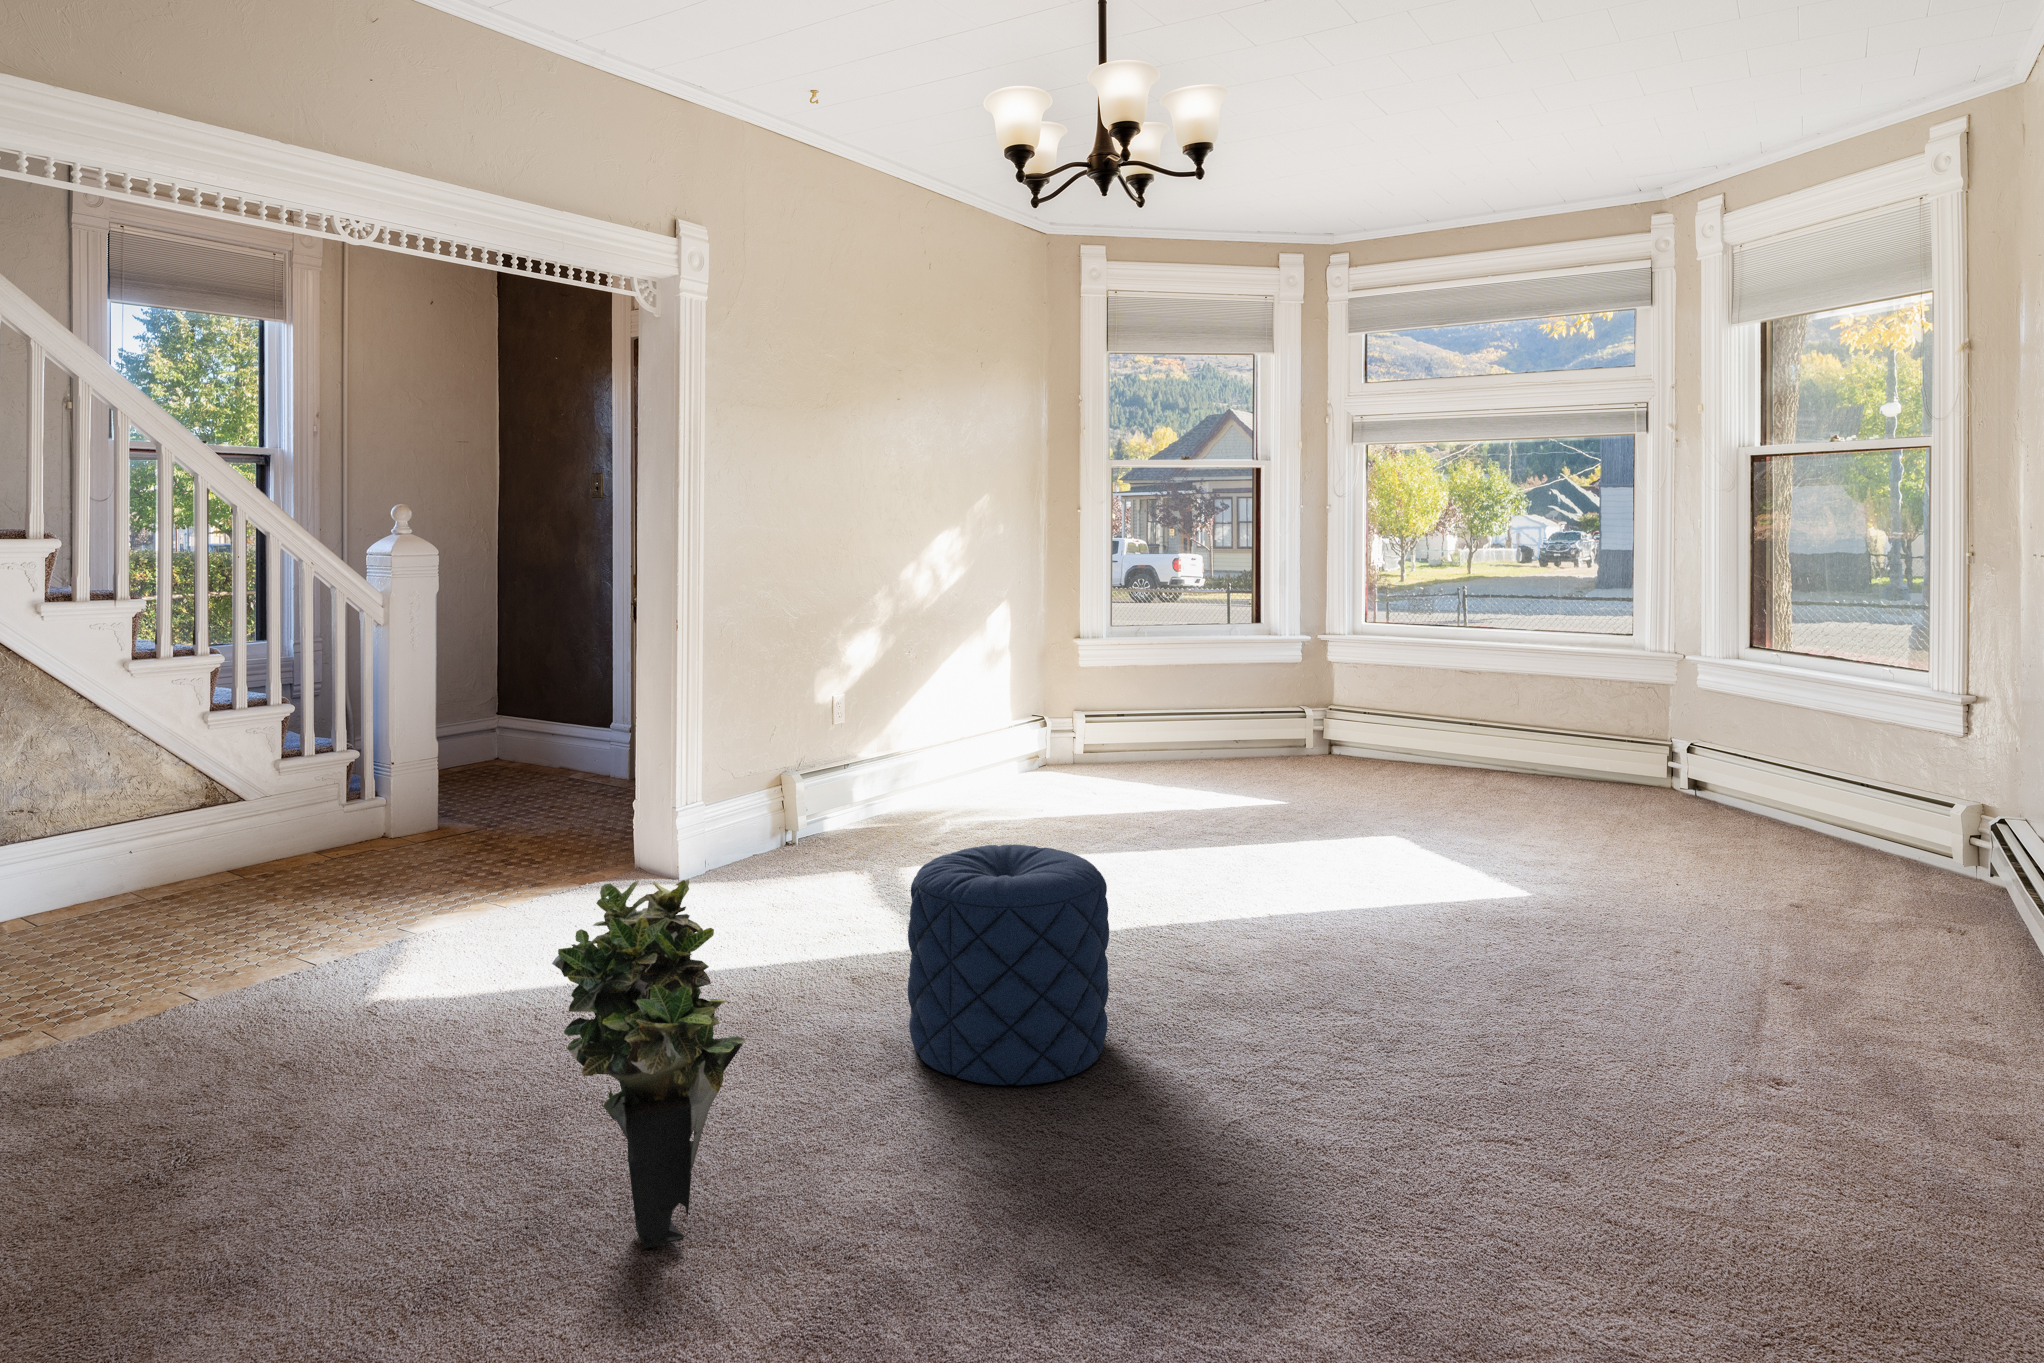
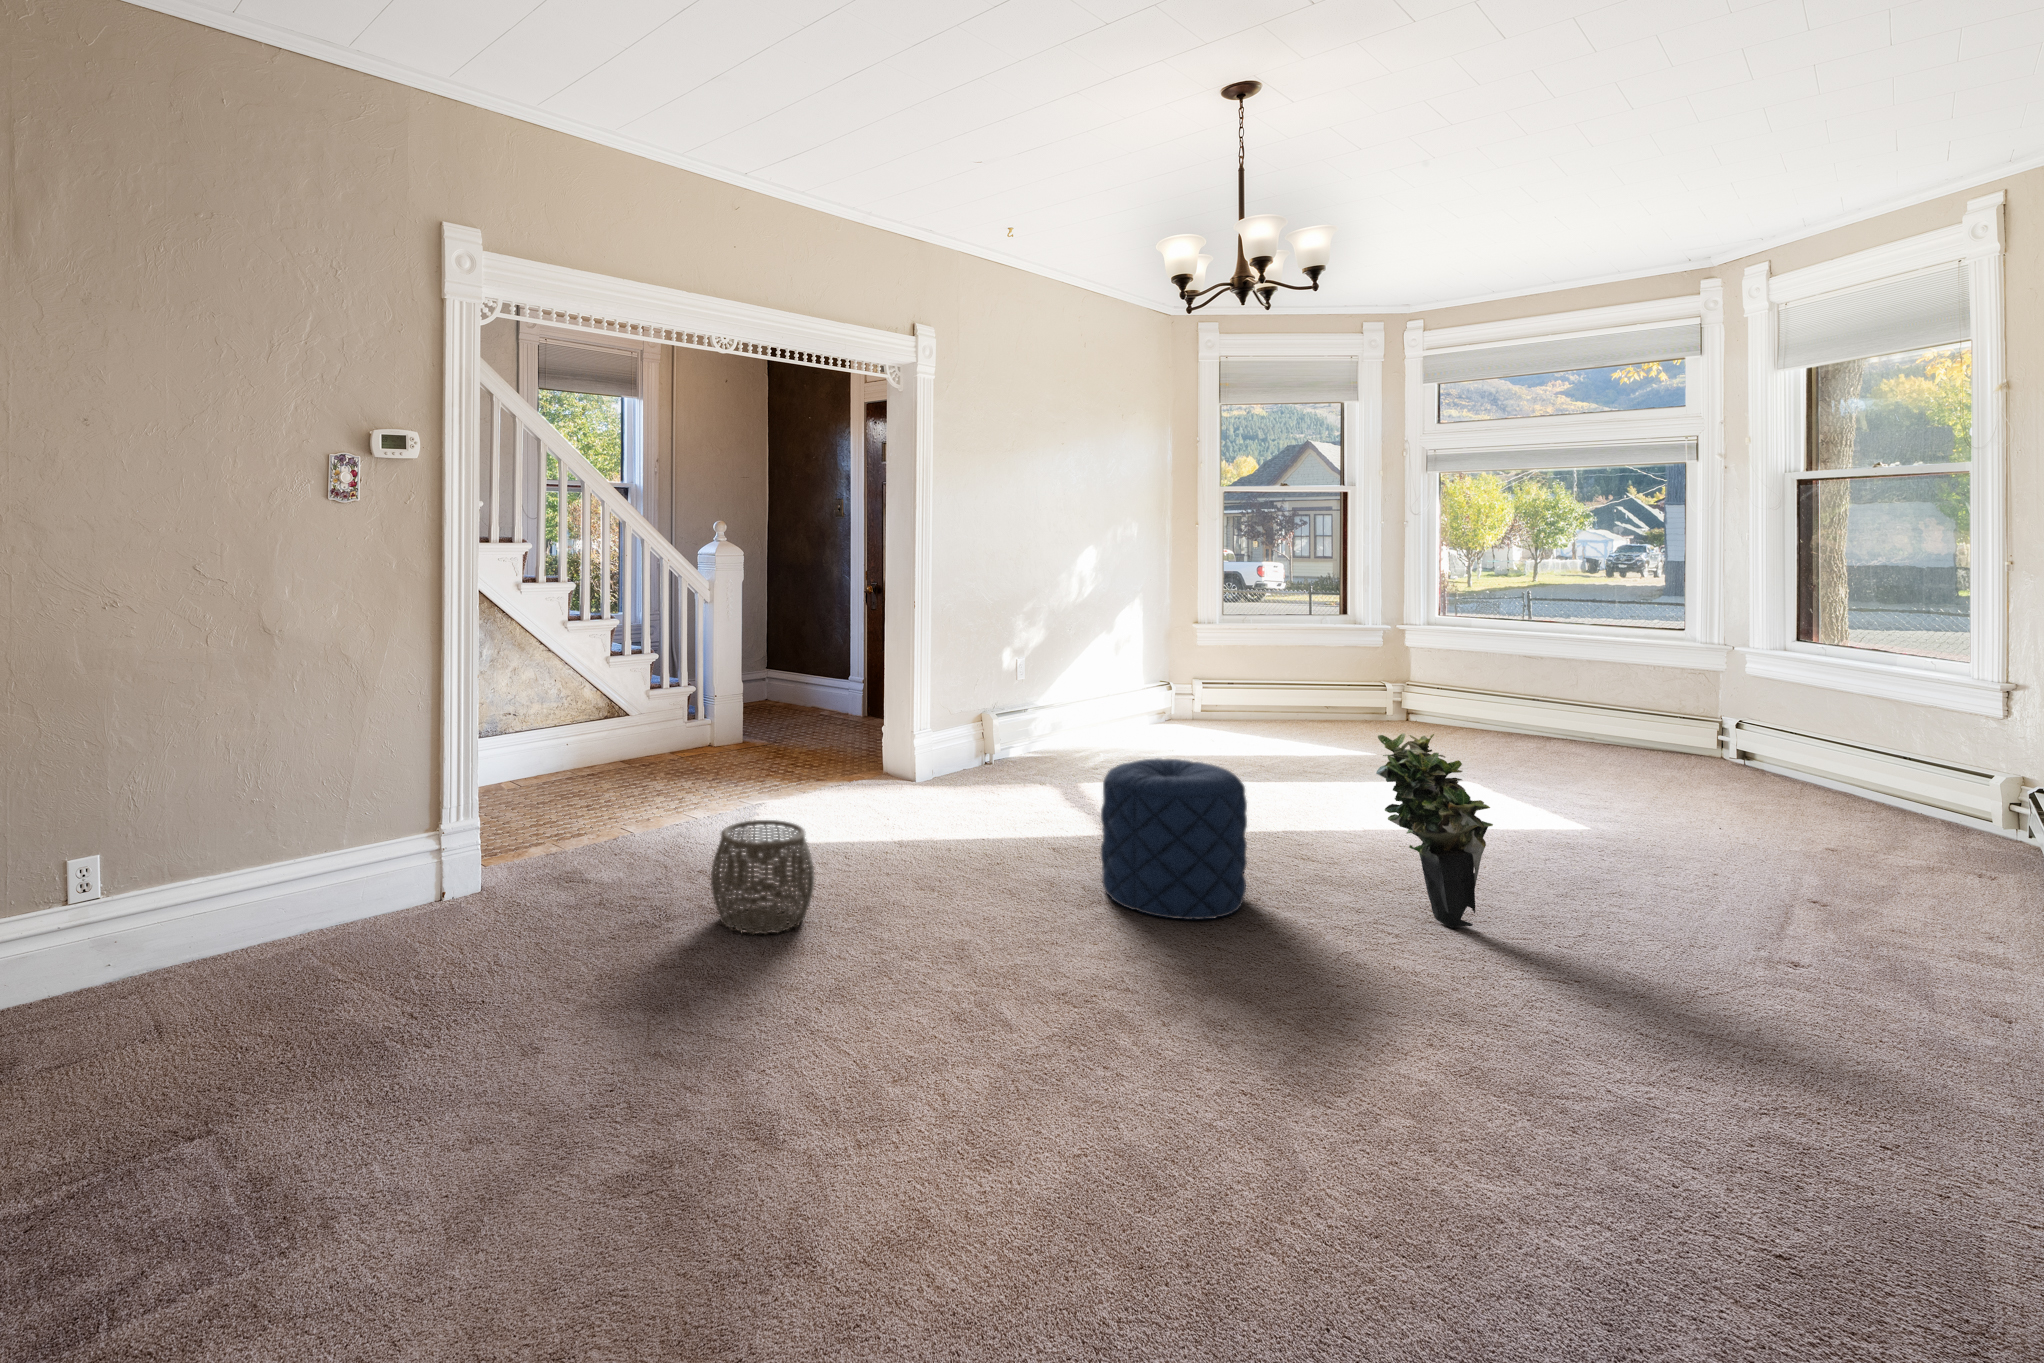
potted plant: present [552,879,745,1248] -> present [1376,733,1493,928]
woven basket: none [263,984,450,1185] -> present [711,820,815,934]

